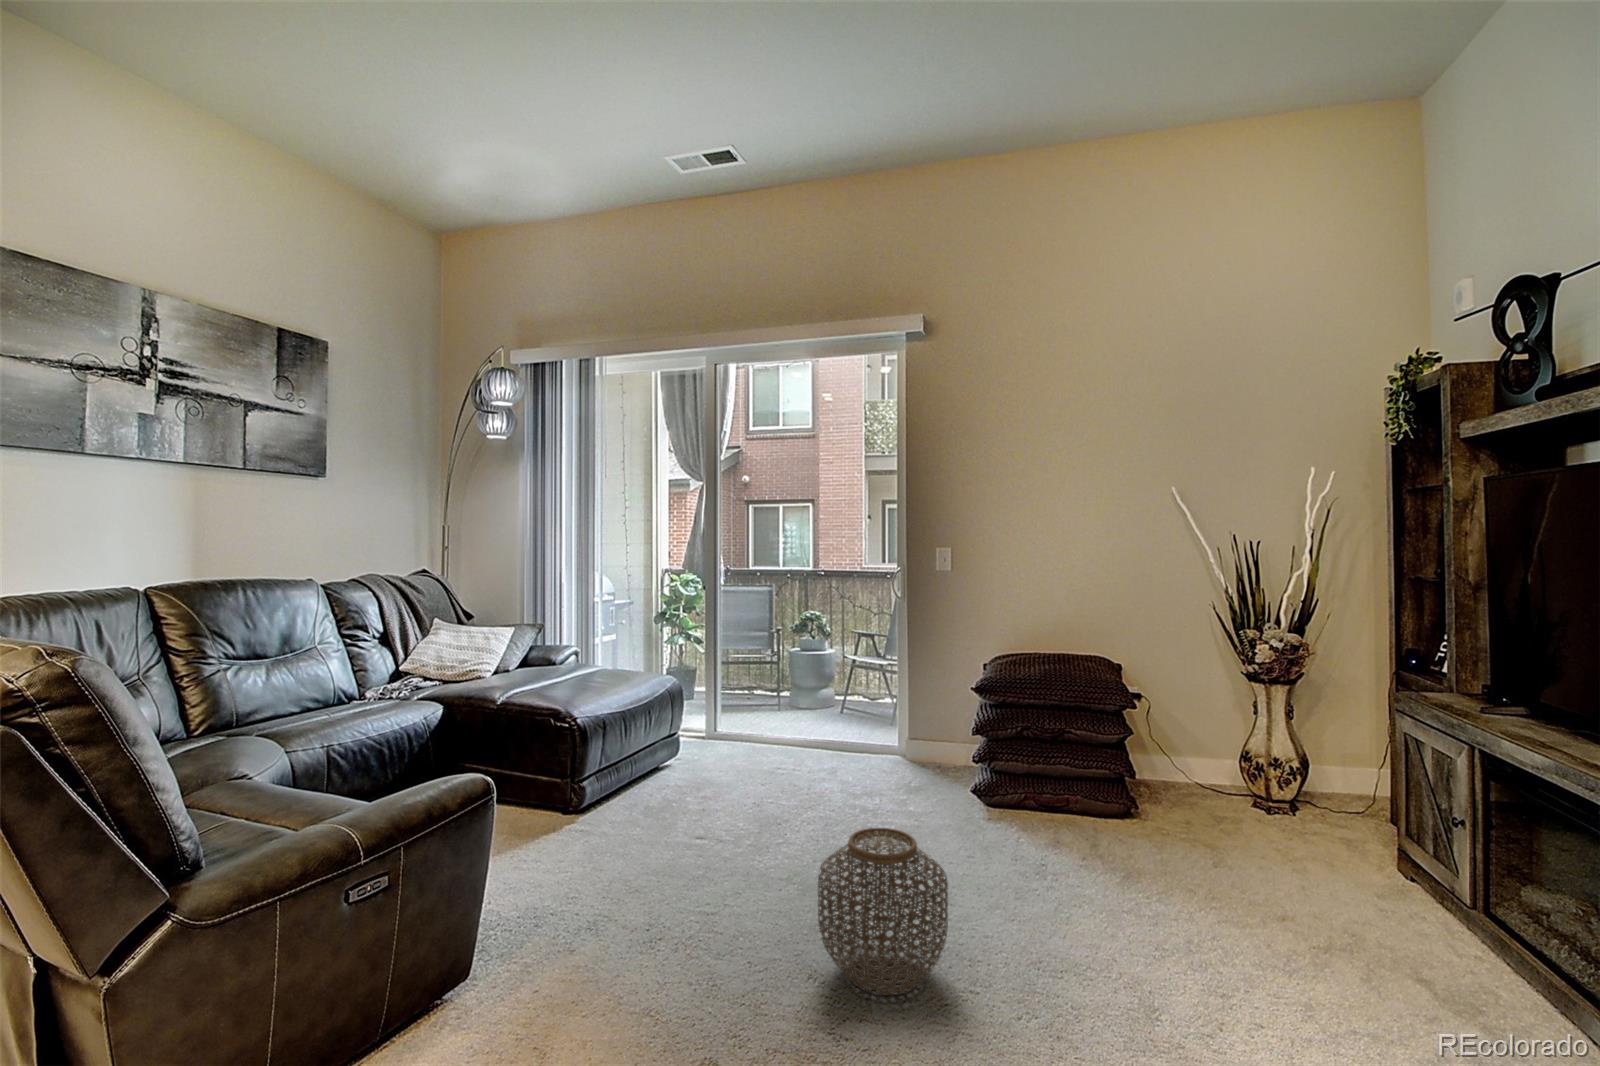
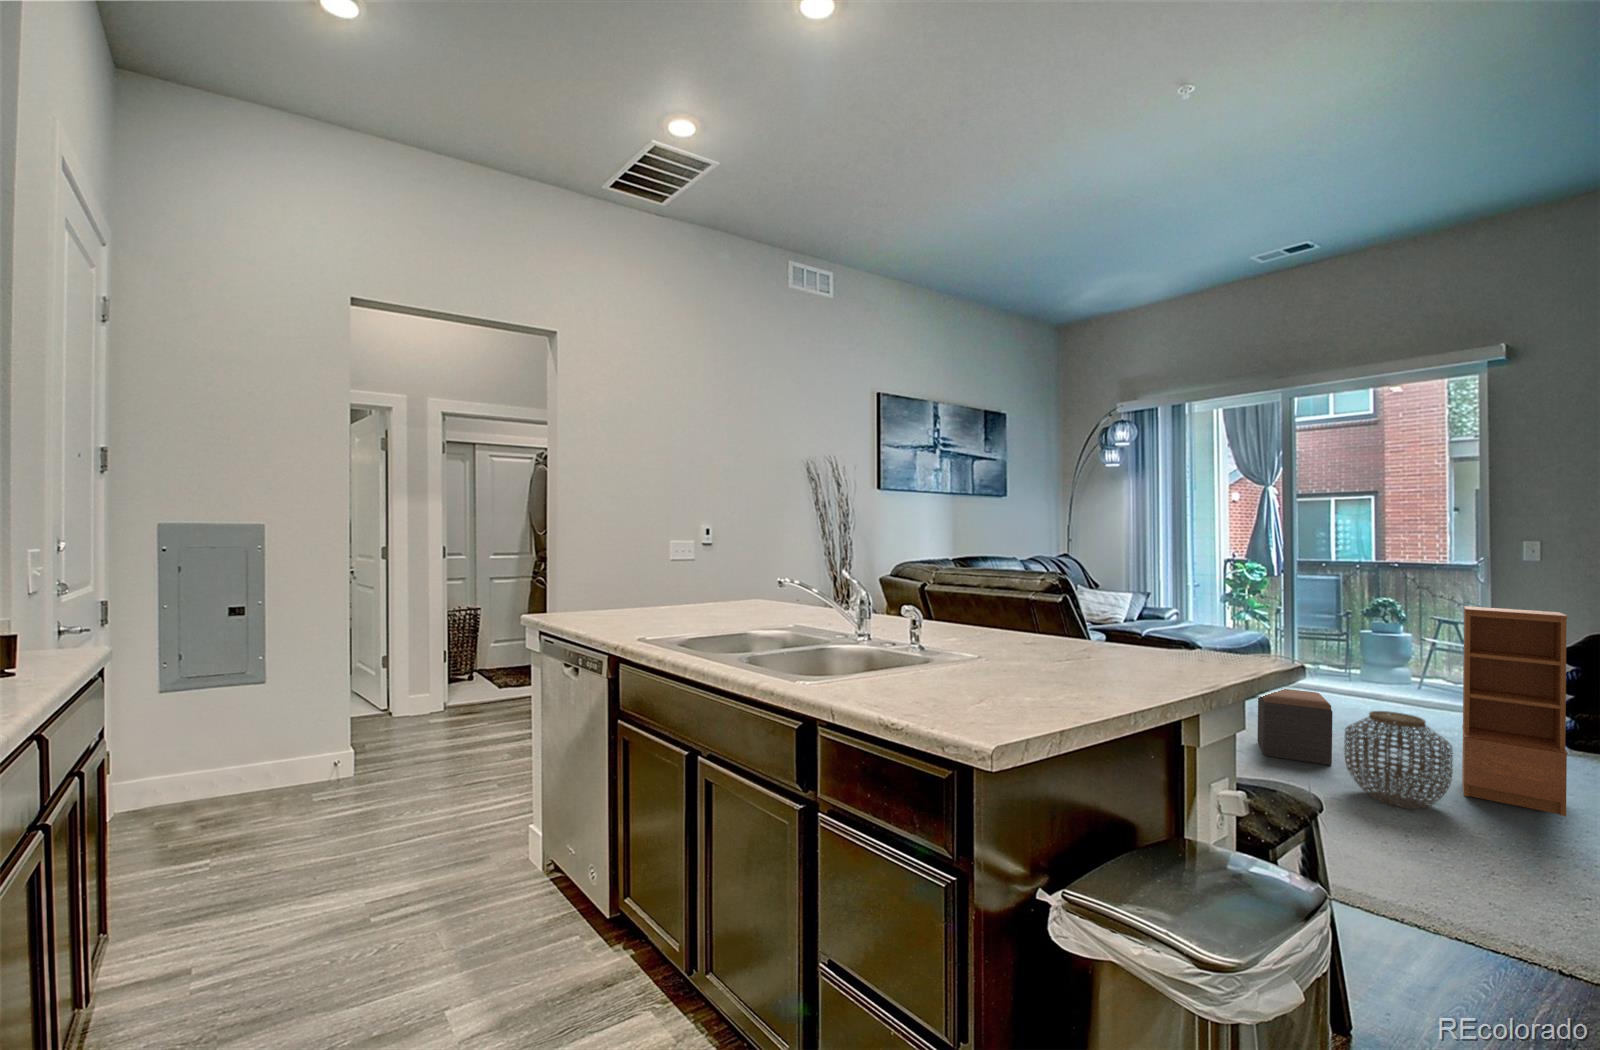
bookcase: none [925,640,1037,914] -> present [1462,606,1568,816]
footstool: none [693,780,790,912] -> present [1257,688,1333,766]

